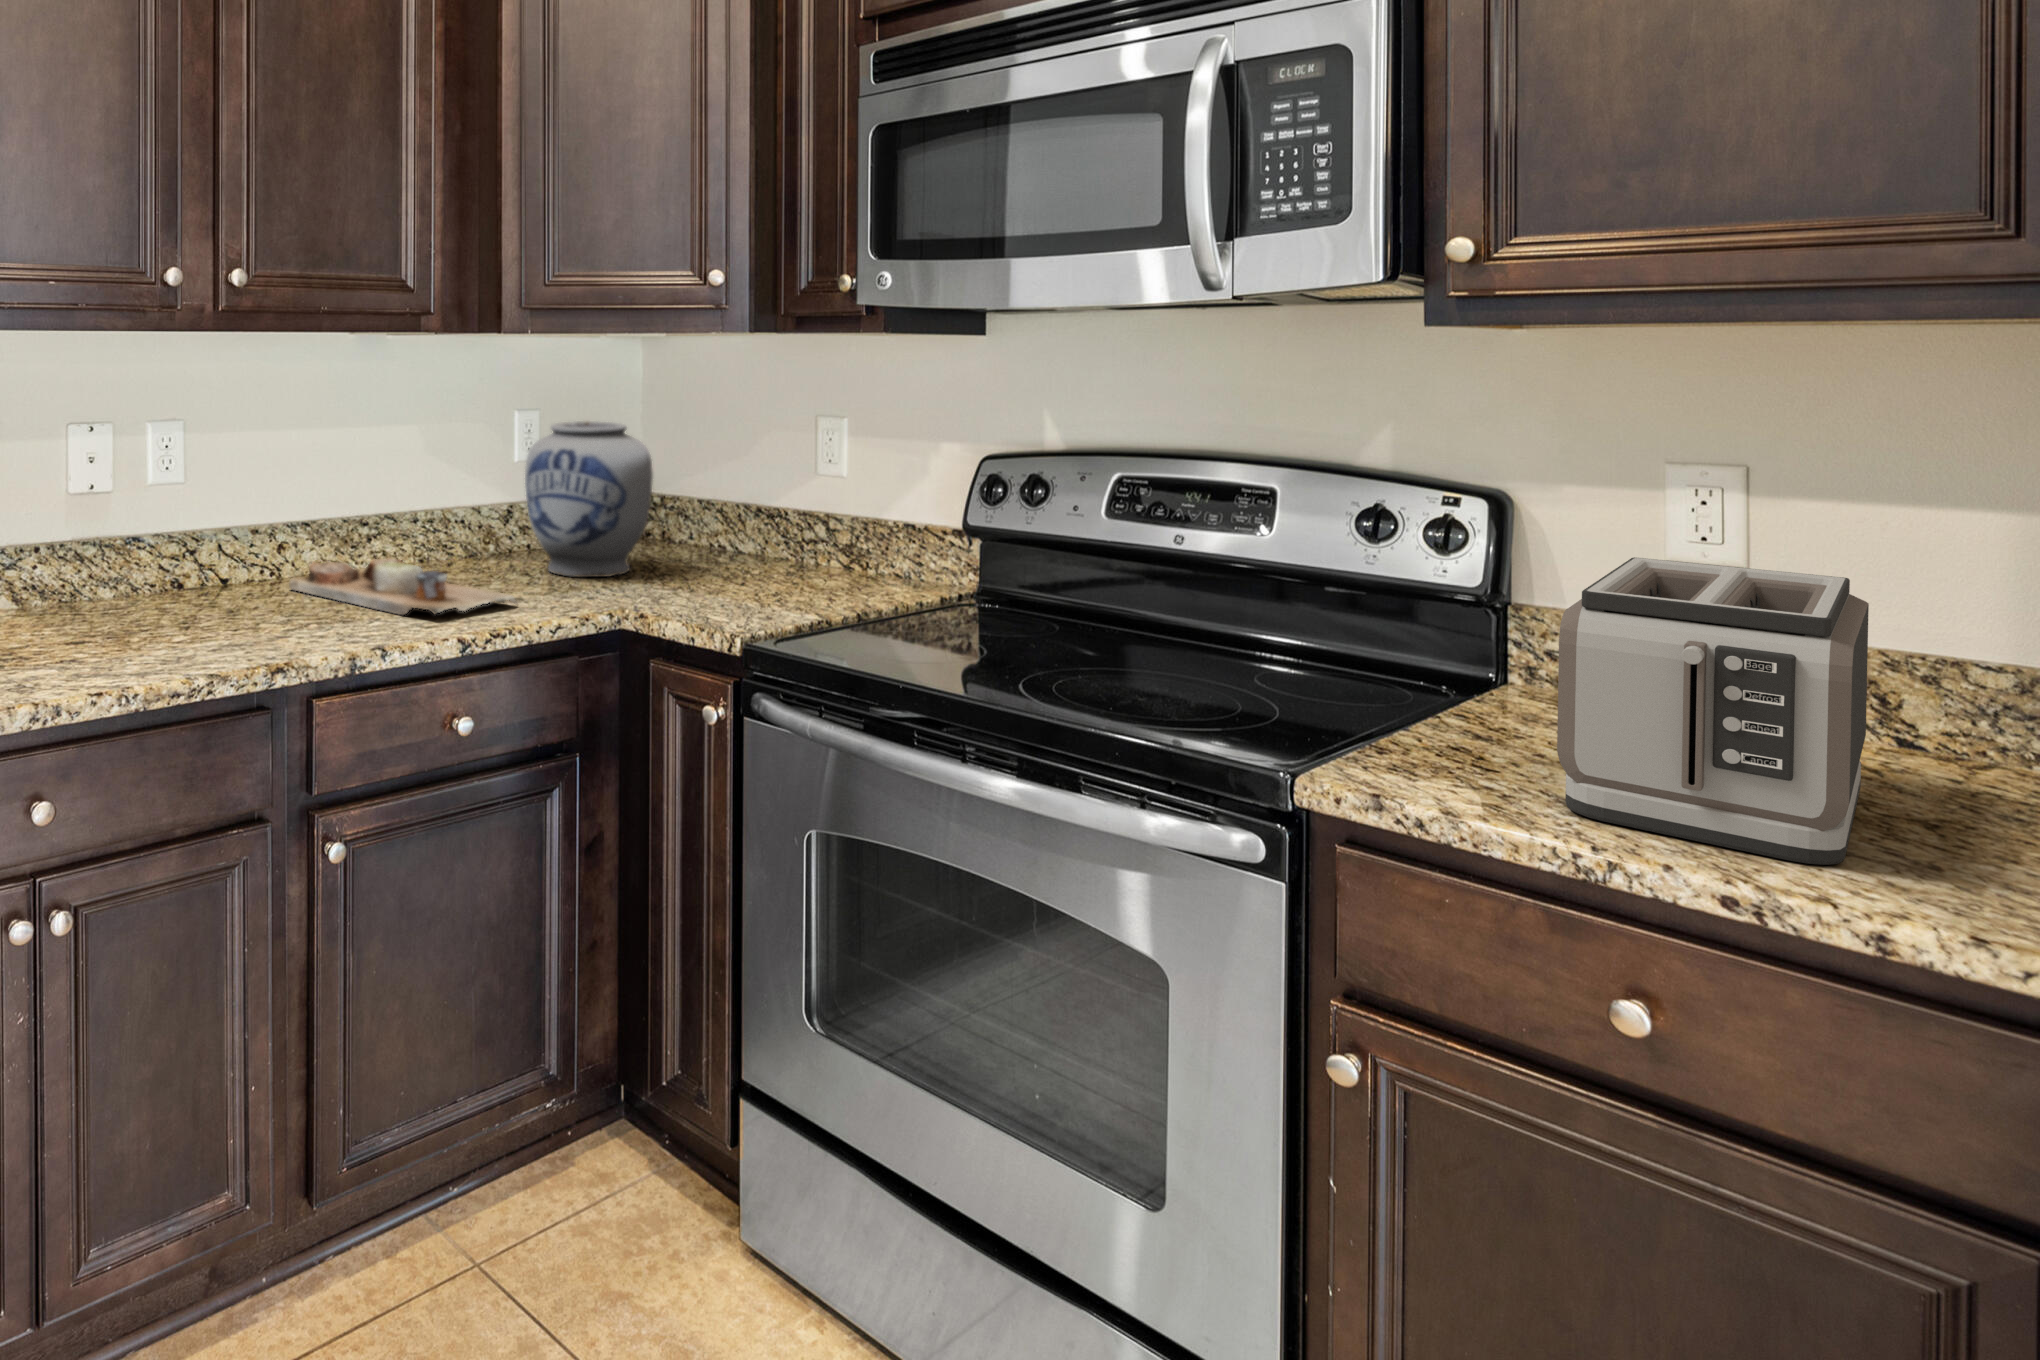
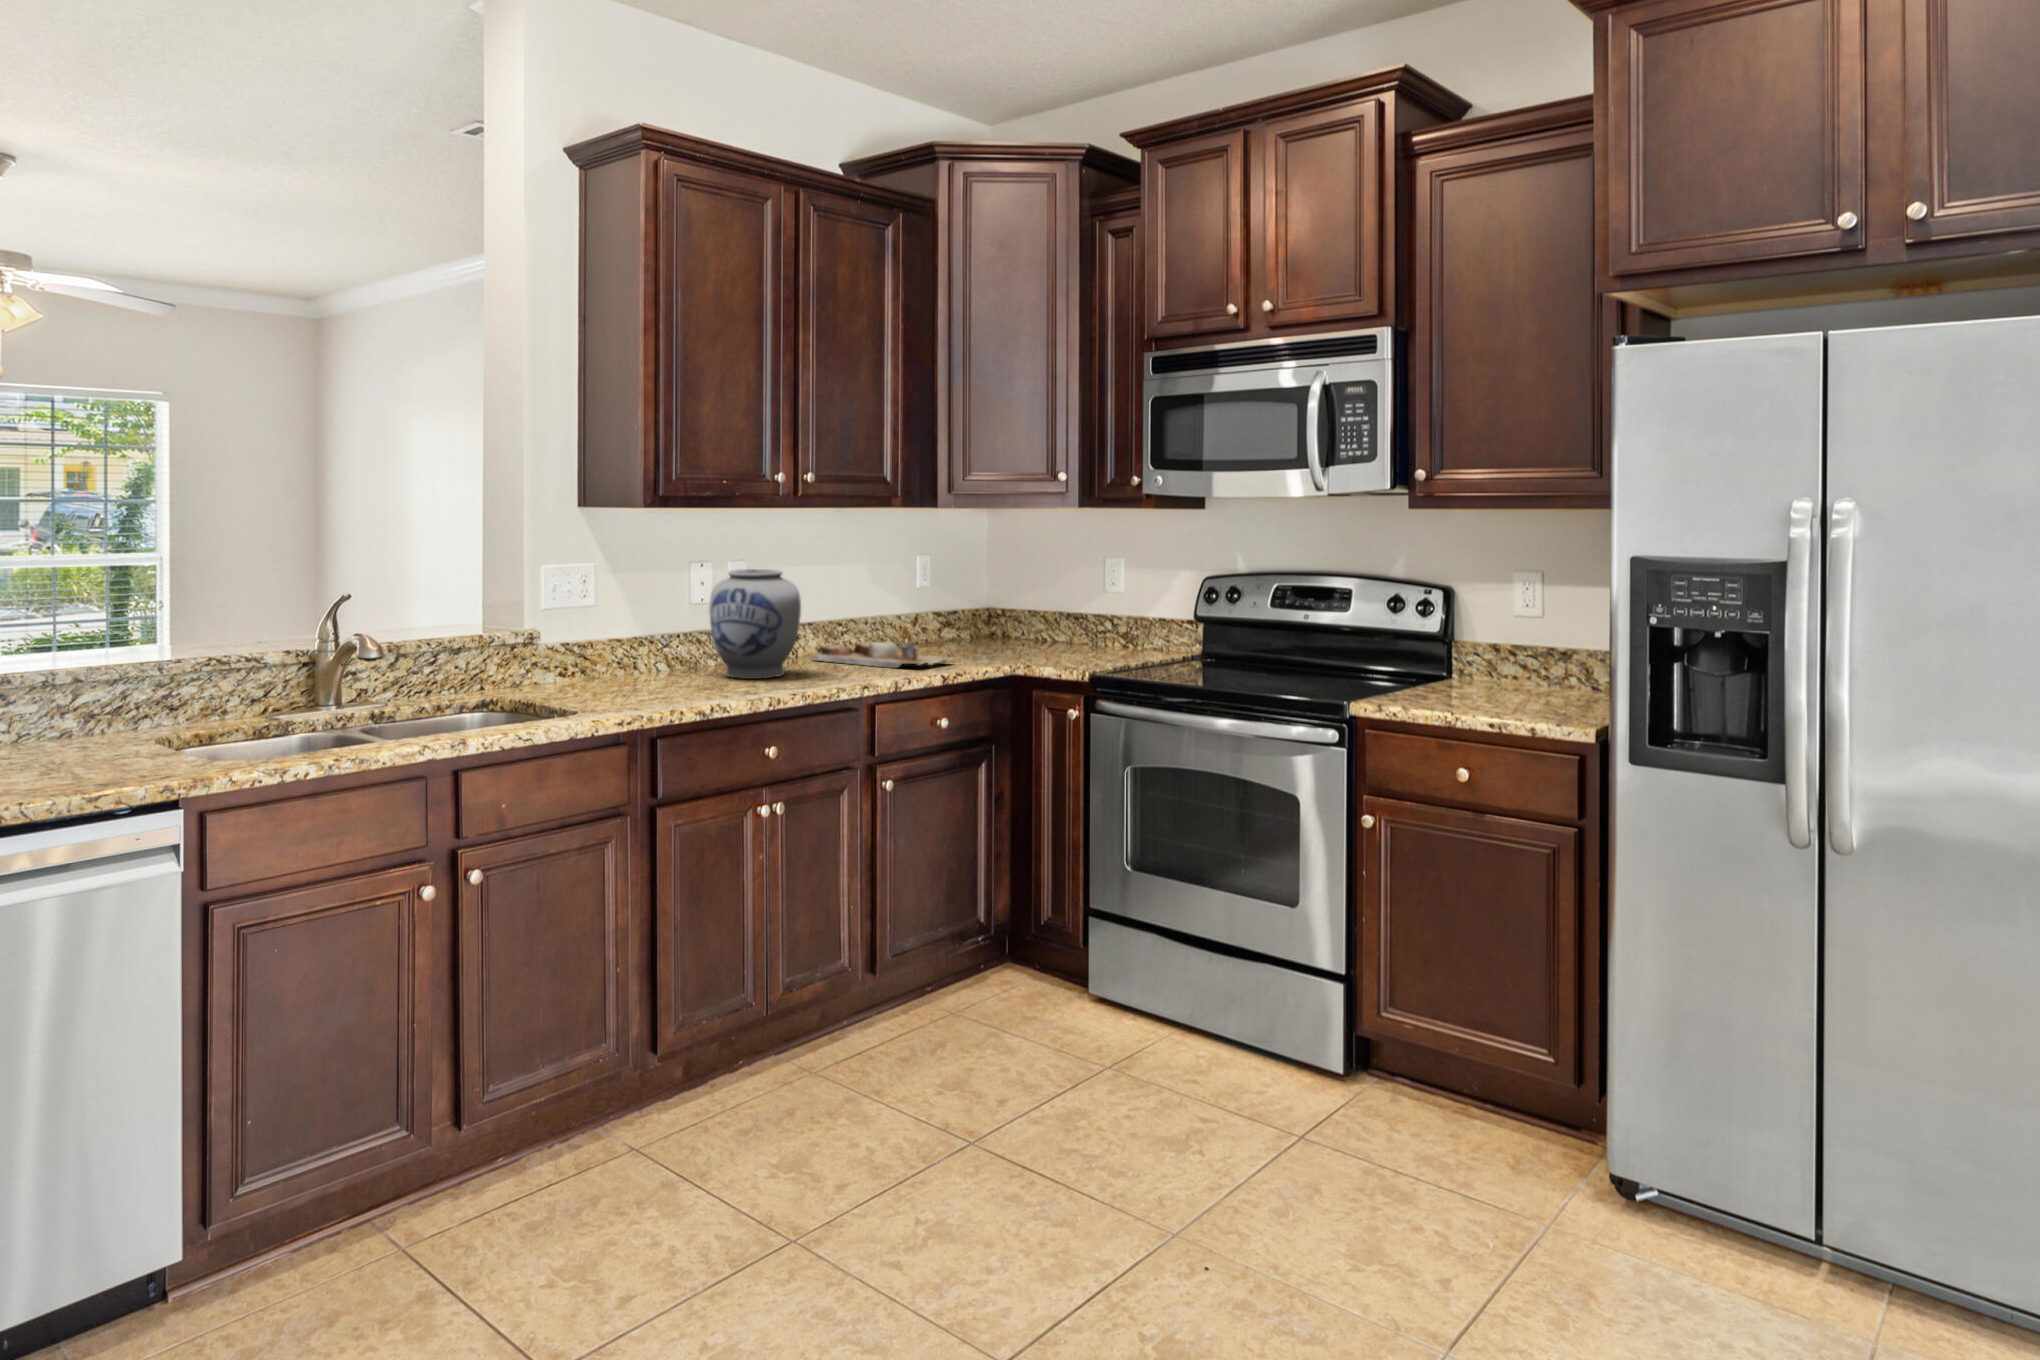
vase: present [525,421,653,577] -> present [709,569,801,679]
toaster: present [1557,557,1869,865] -> none [1448,609,1567,714]

